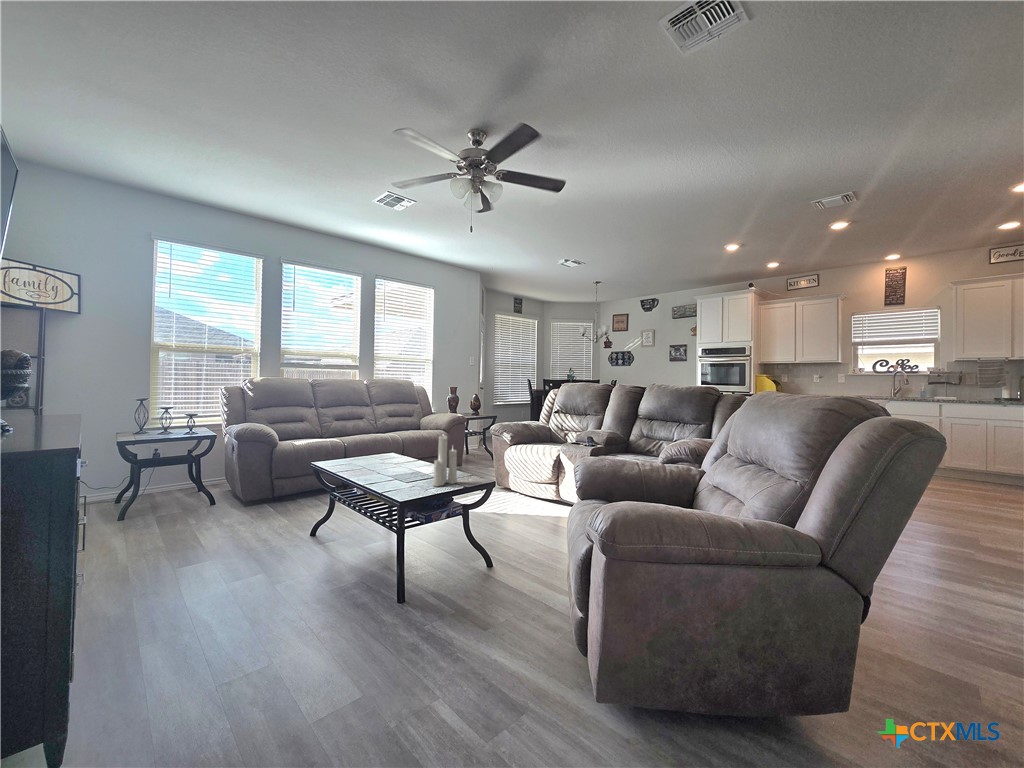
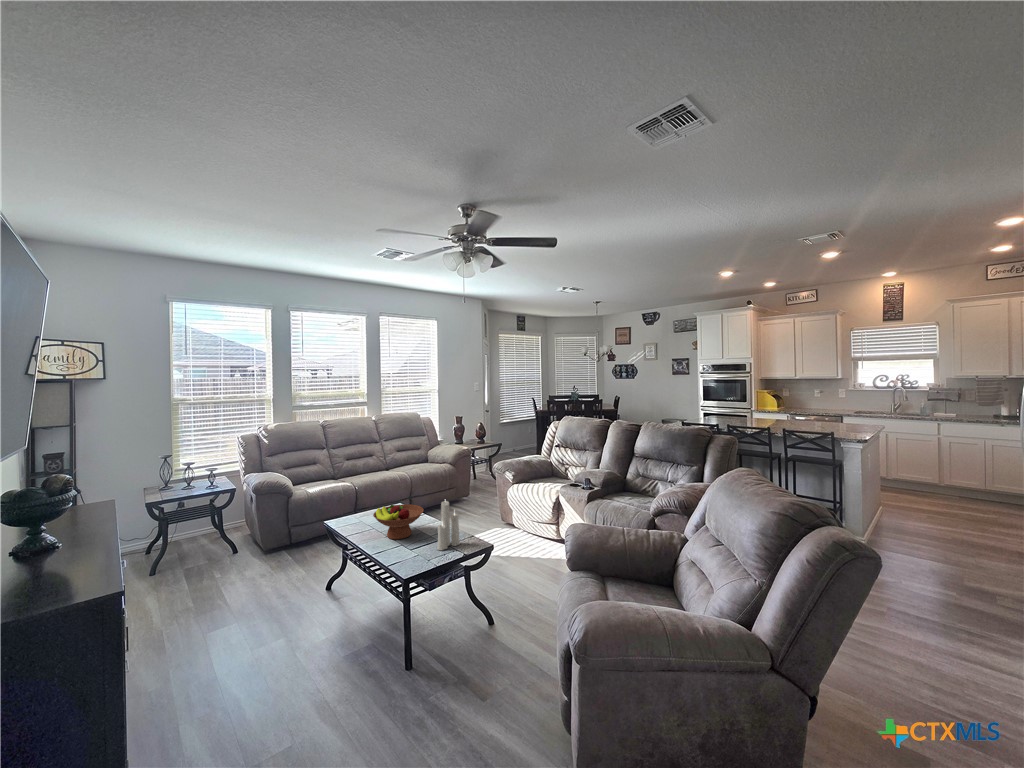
fruit bowl: none [364,441,419,478] -> present [373,504,424,539]

